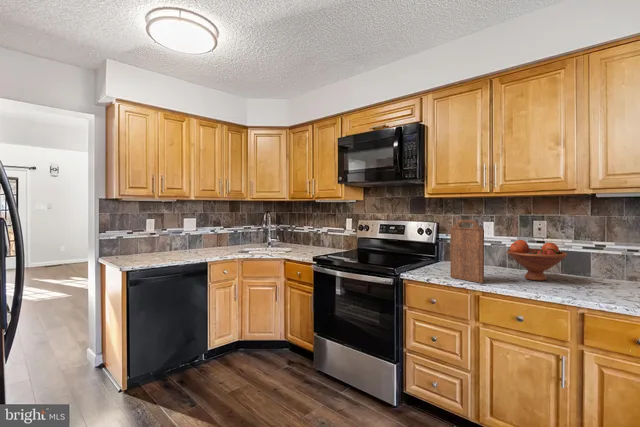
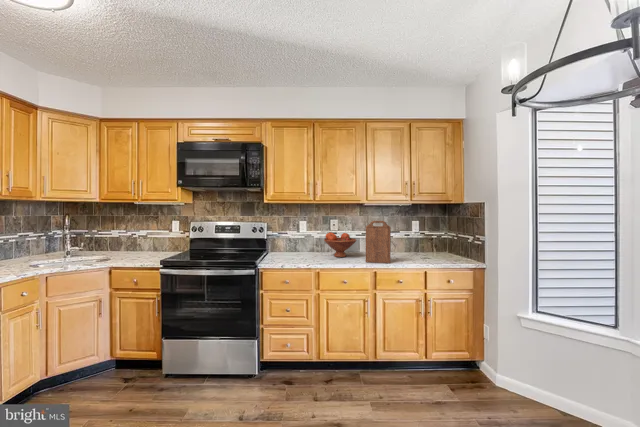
cutting board: present [450,220,484,283] -> present [366,221,391,263]

